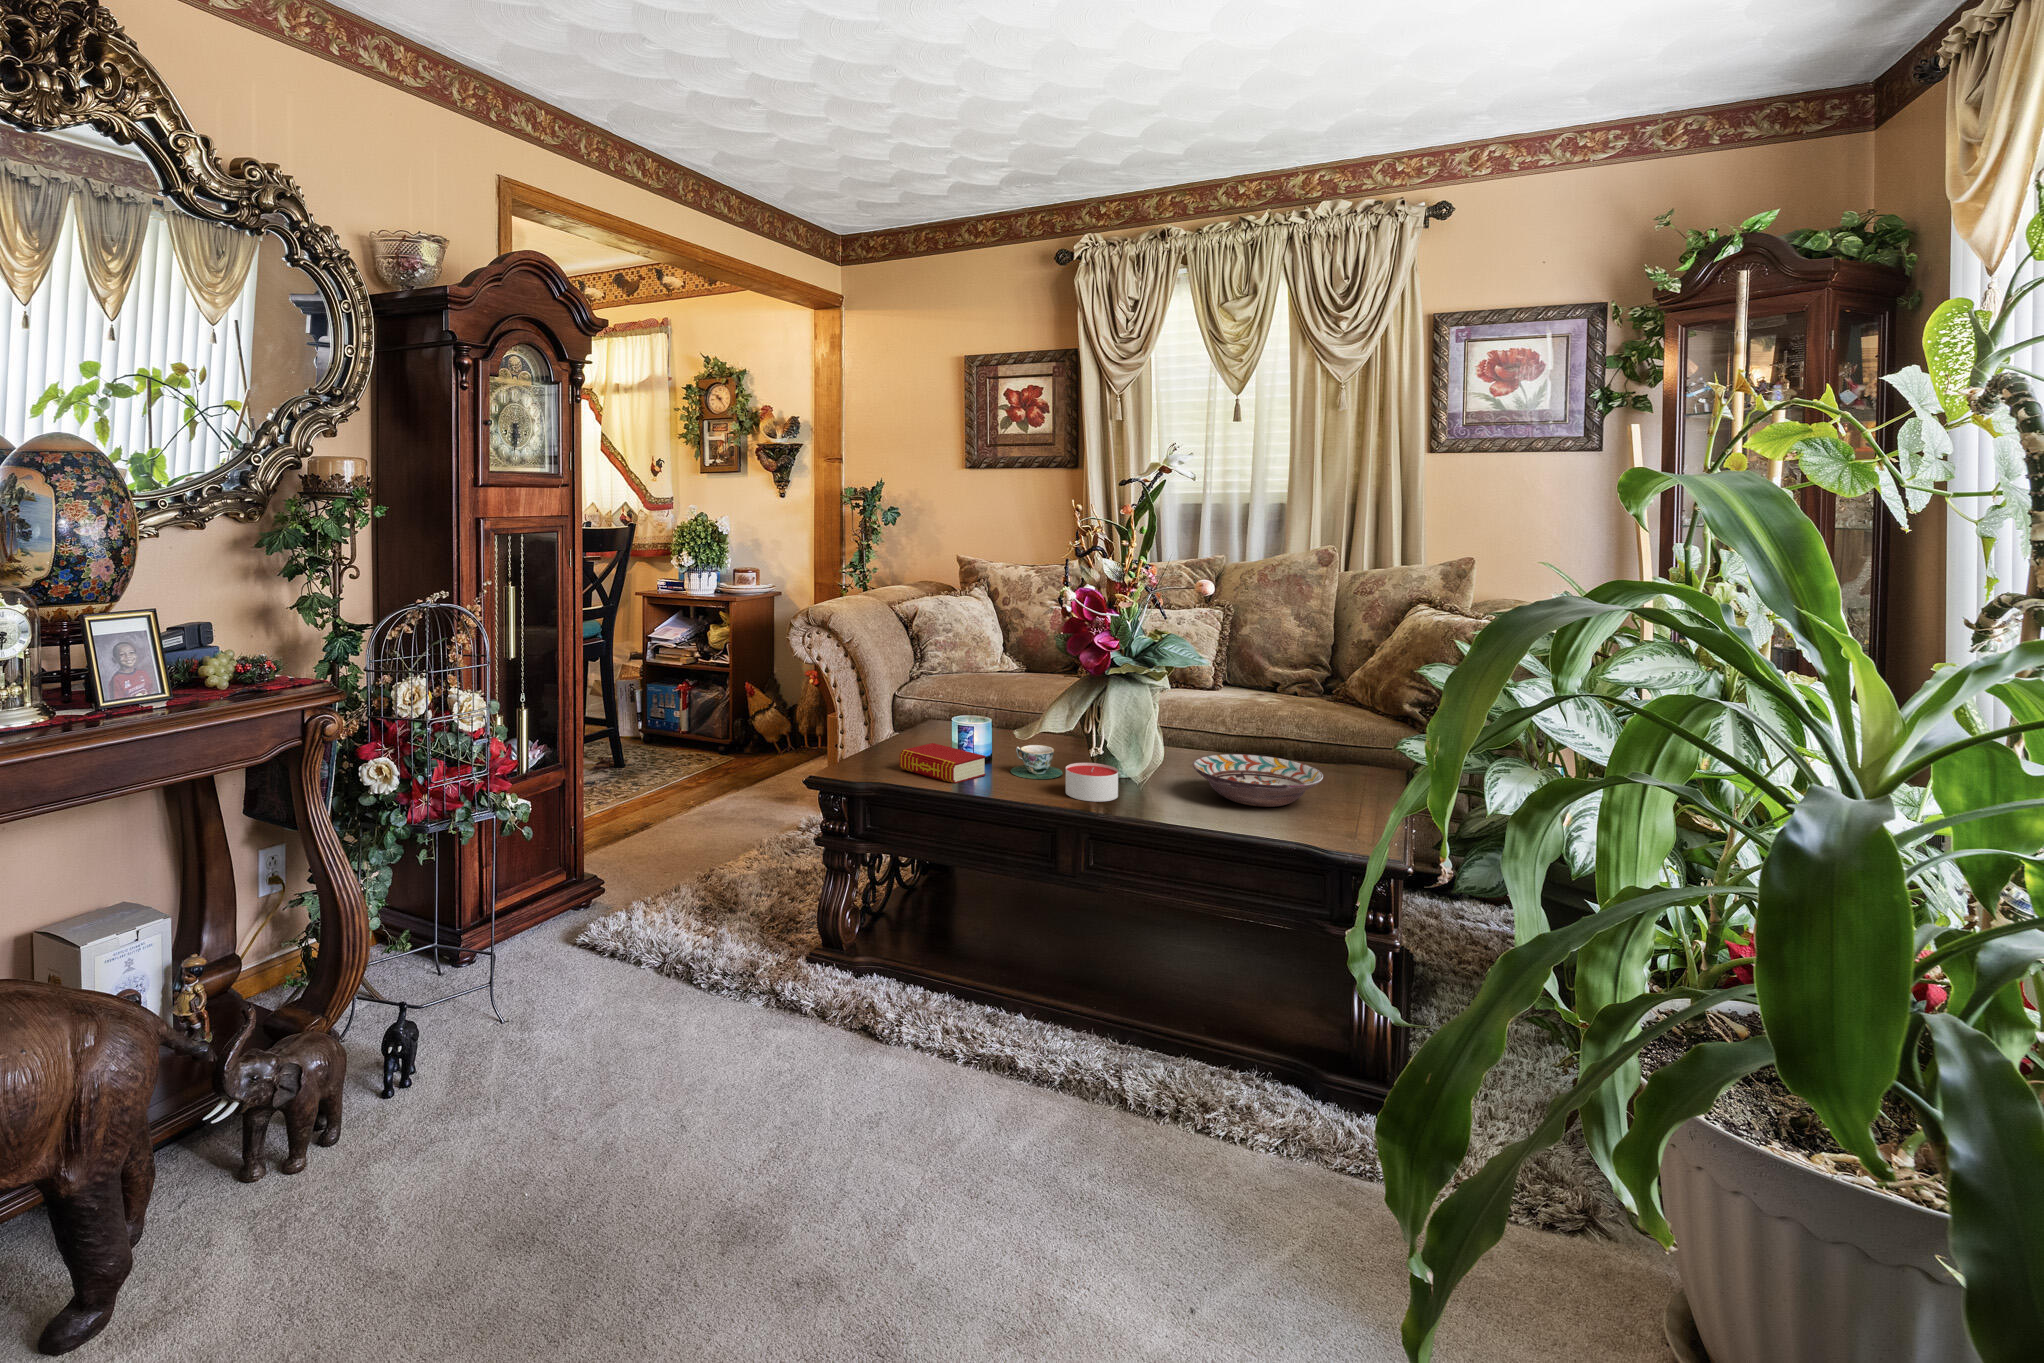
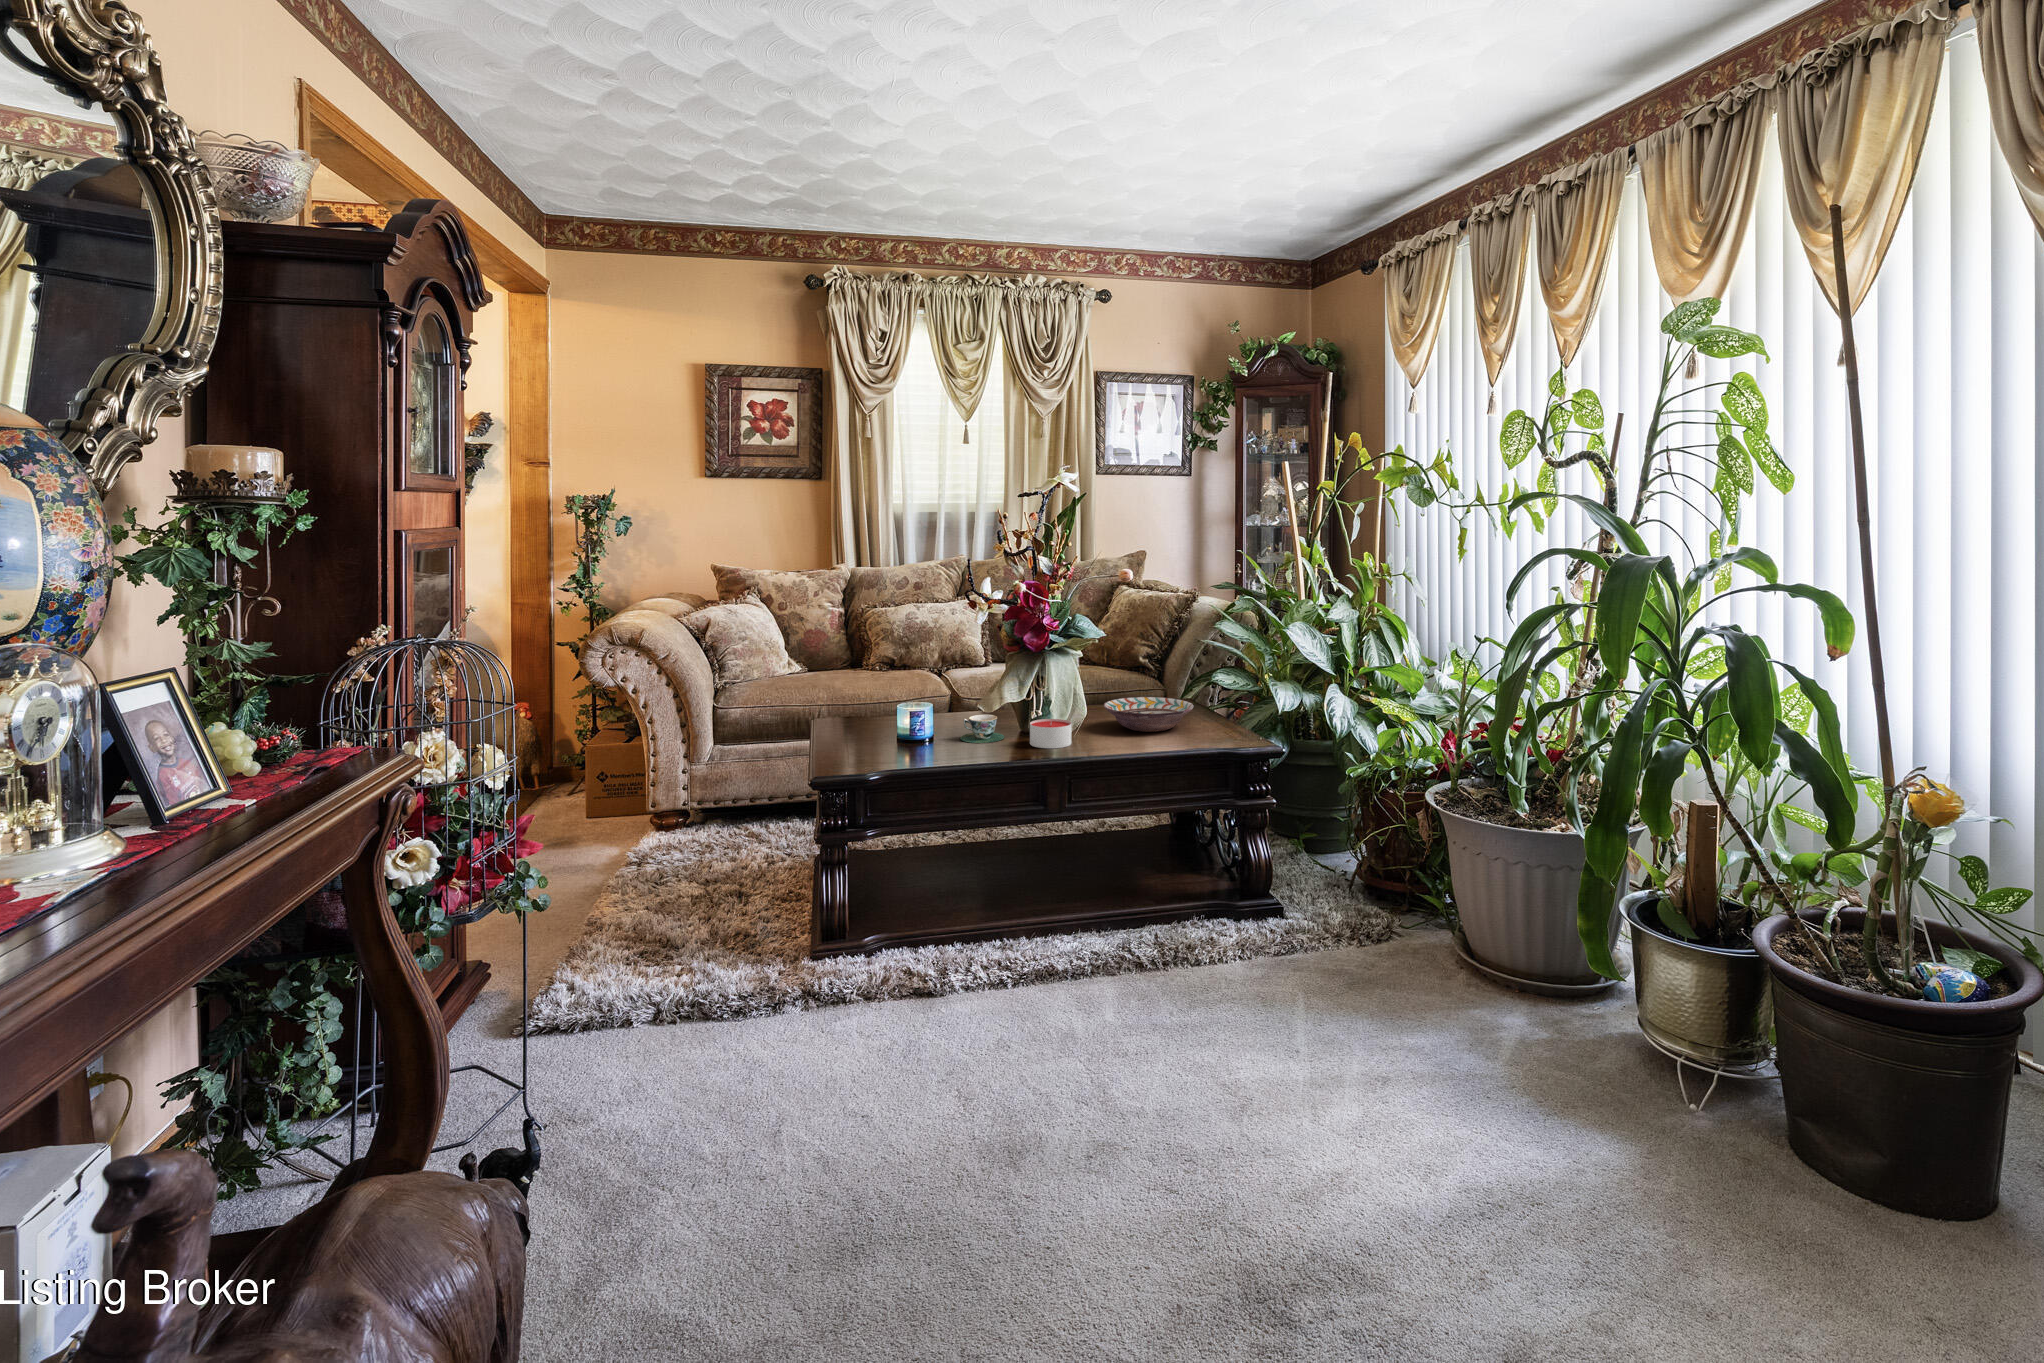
book: present [899,743,986,783] -> none [876,728,951,756]

